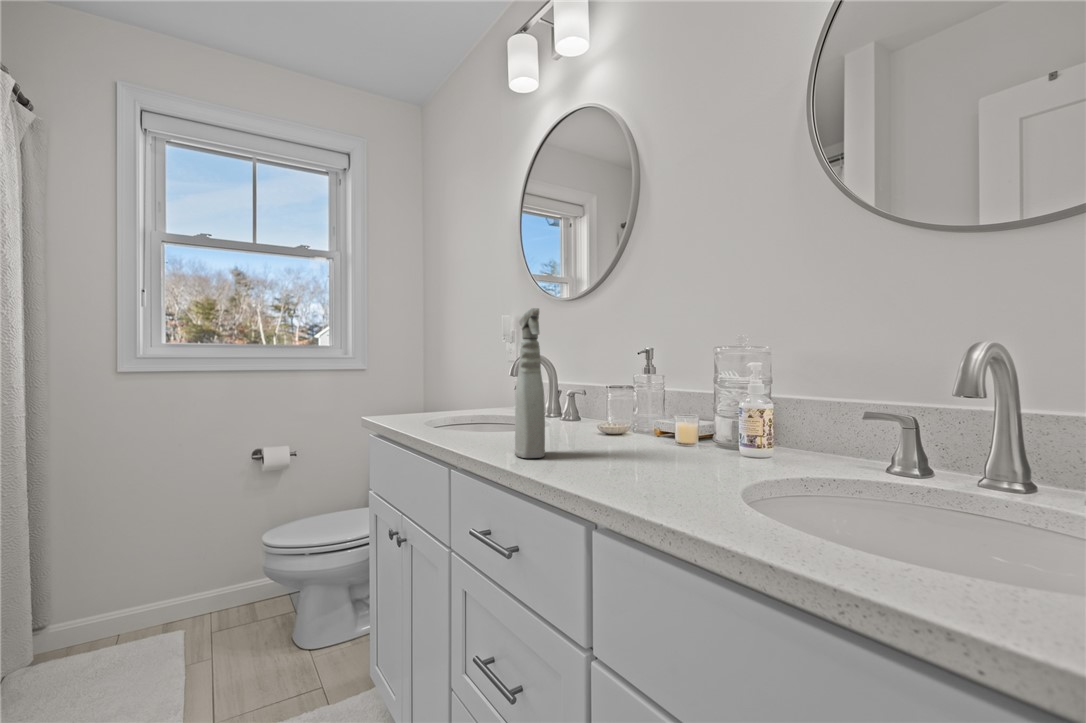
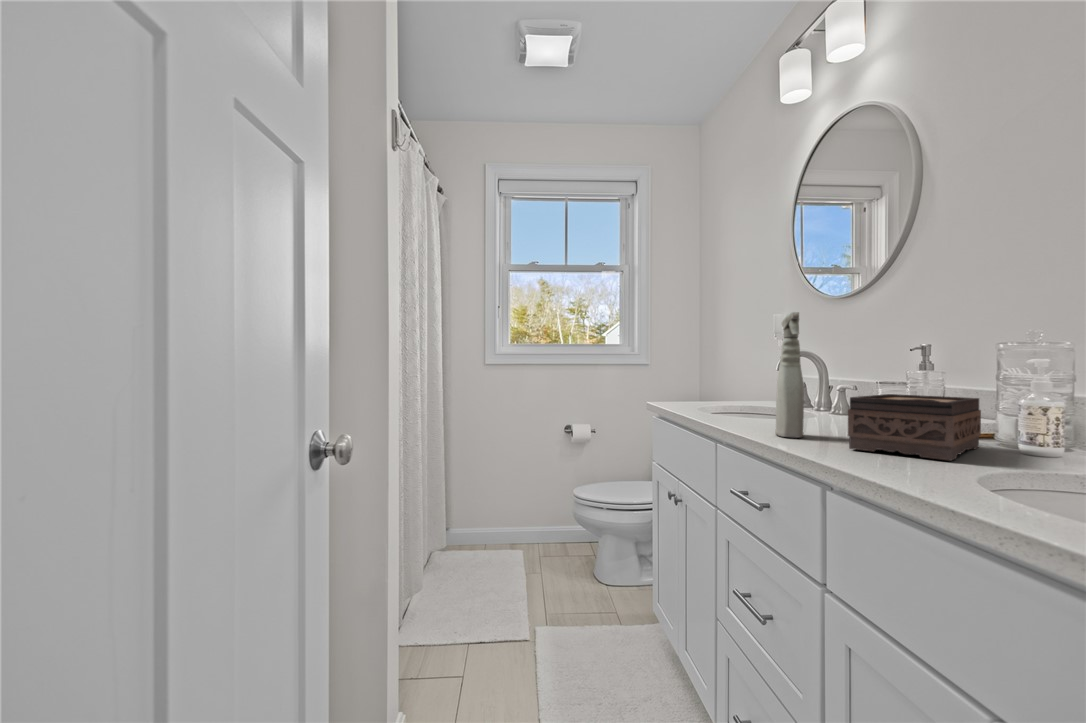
tissue box: none [596,401,707,477] -> present [848,394,981,461]

